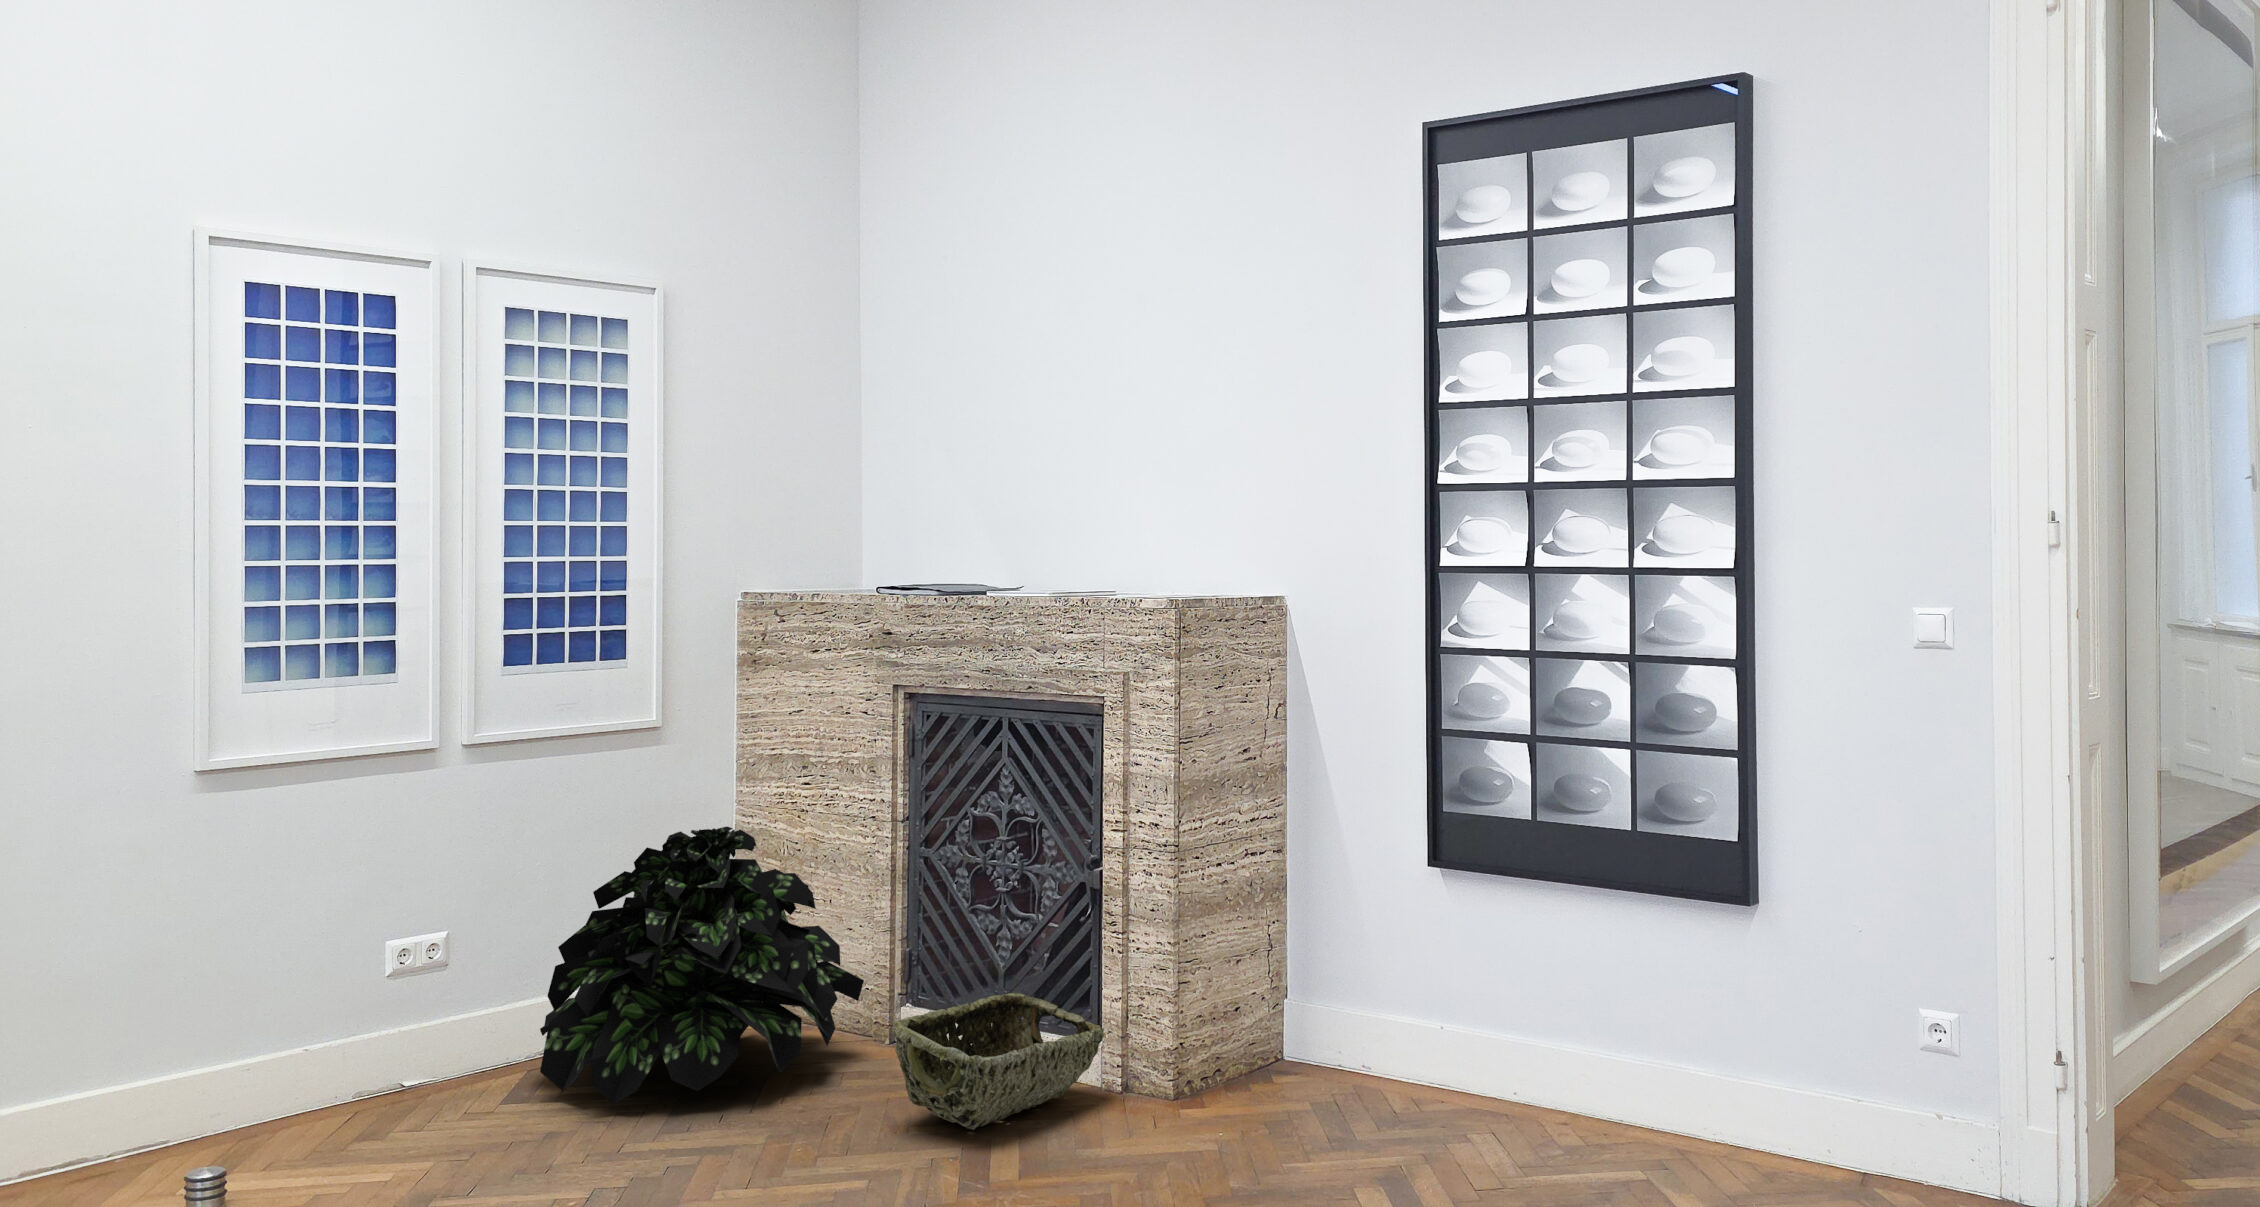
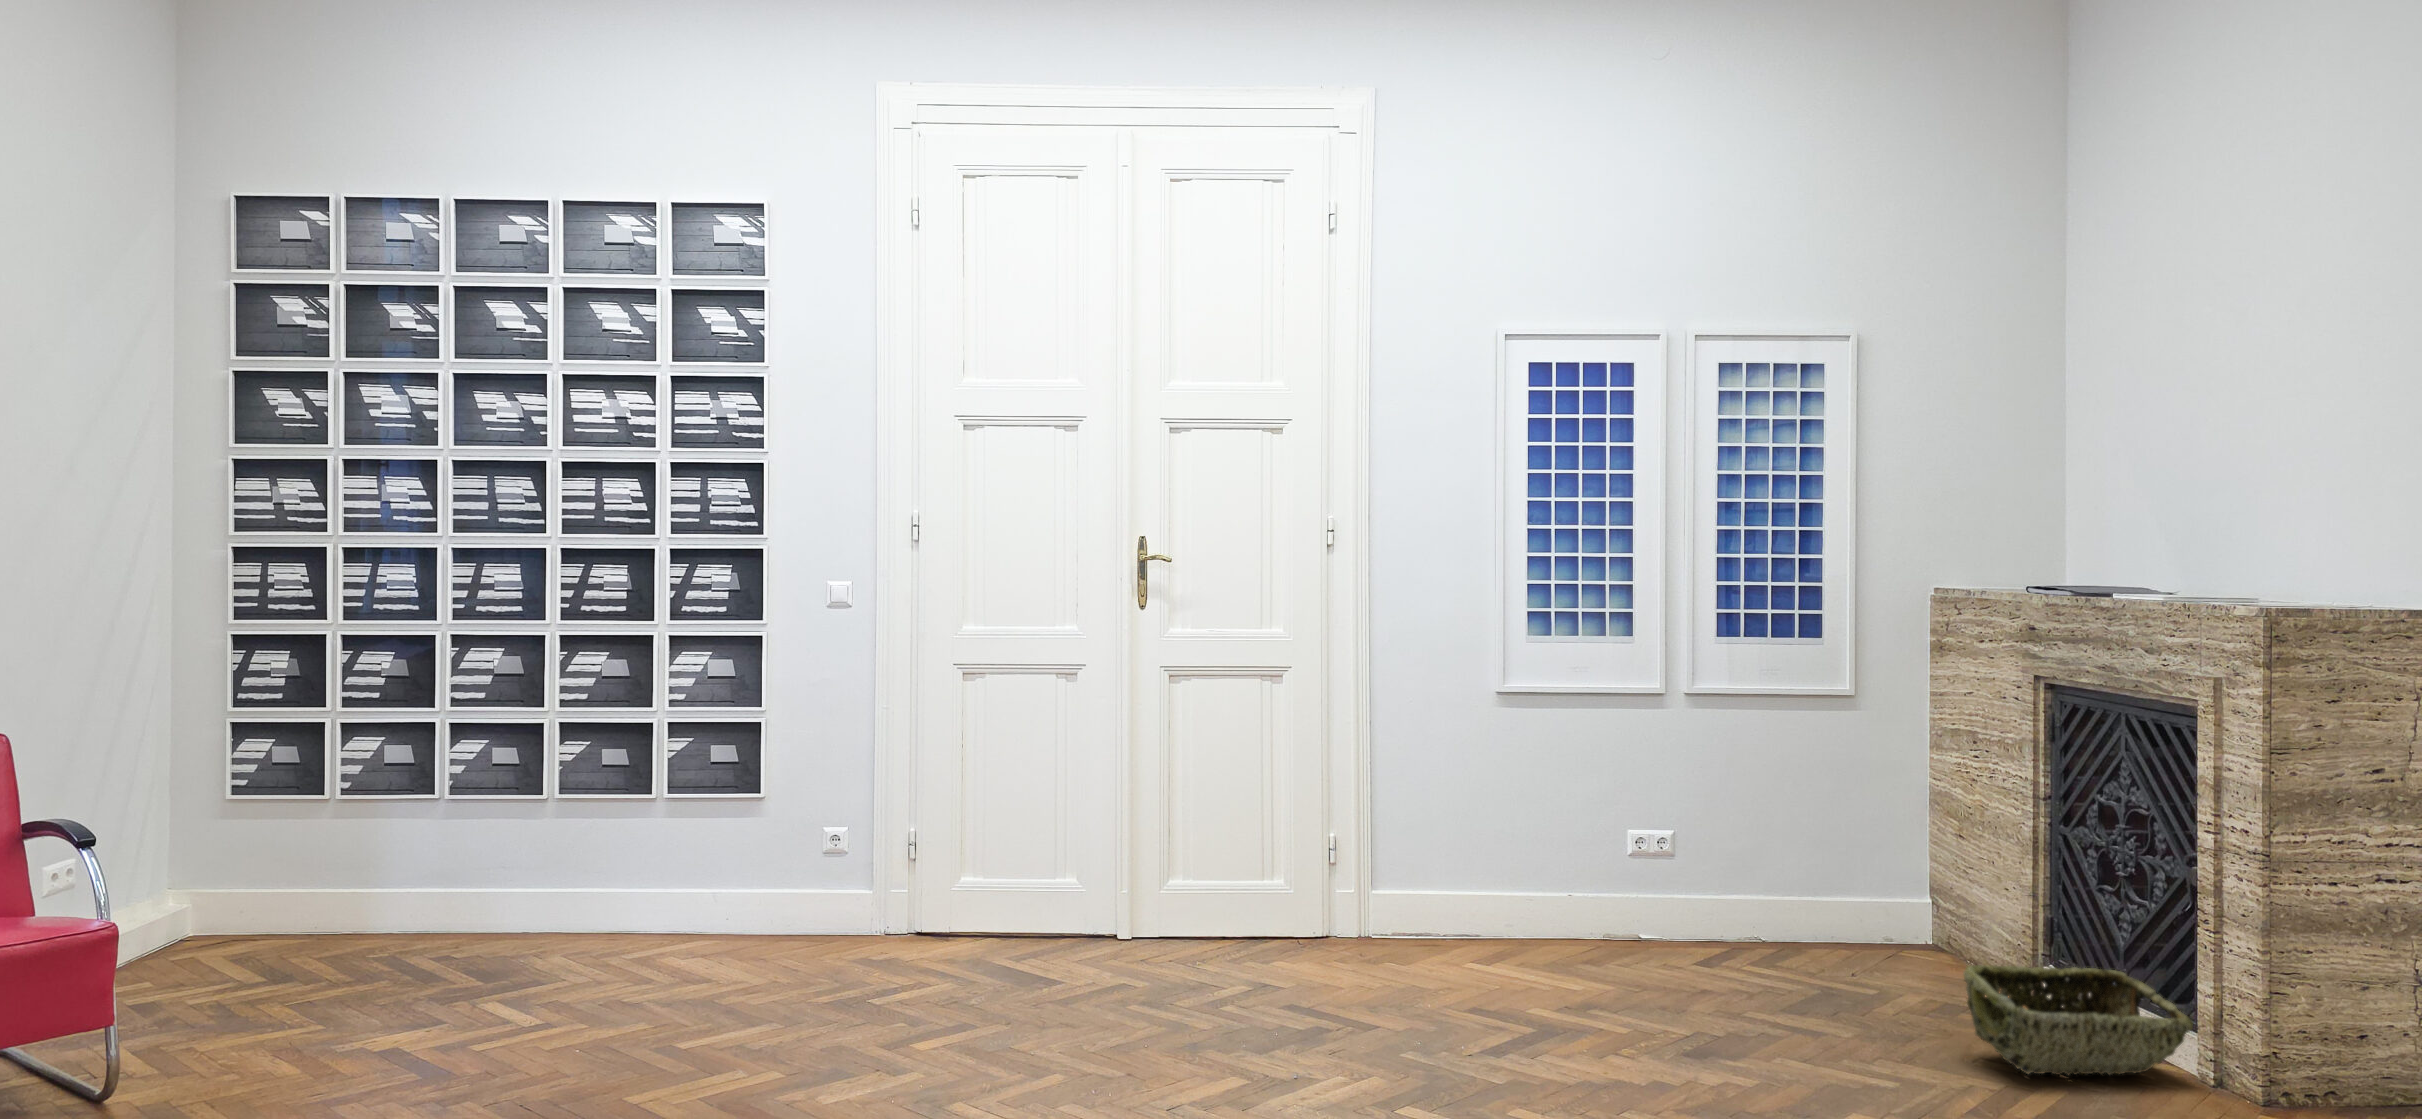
potted plant: present [540,826,864,1103] -> none [1717,780,1998,991]

